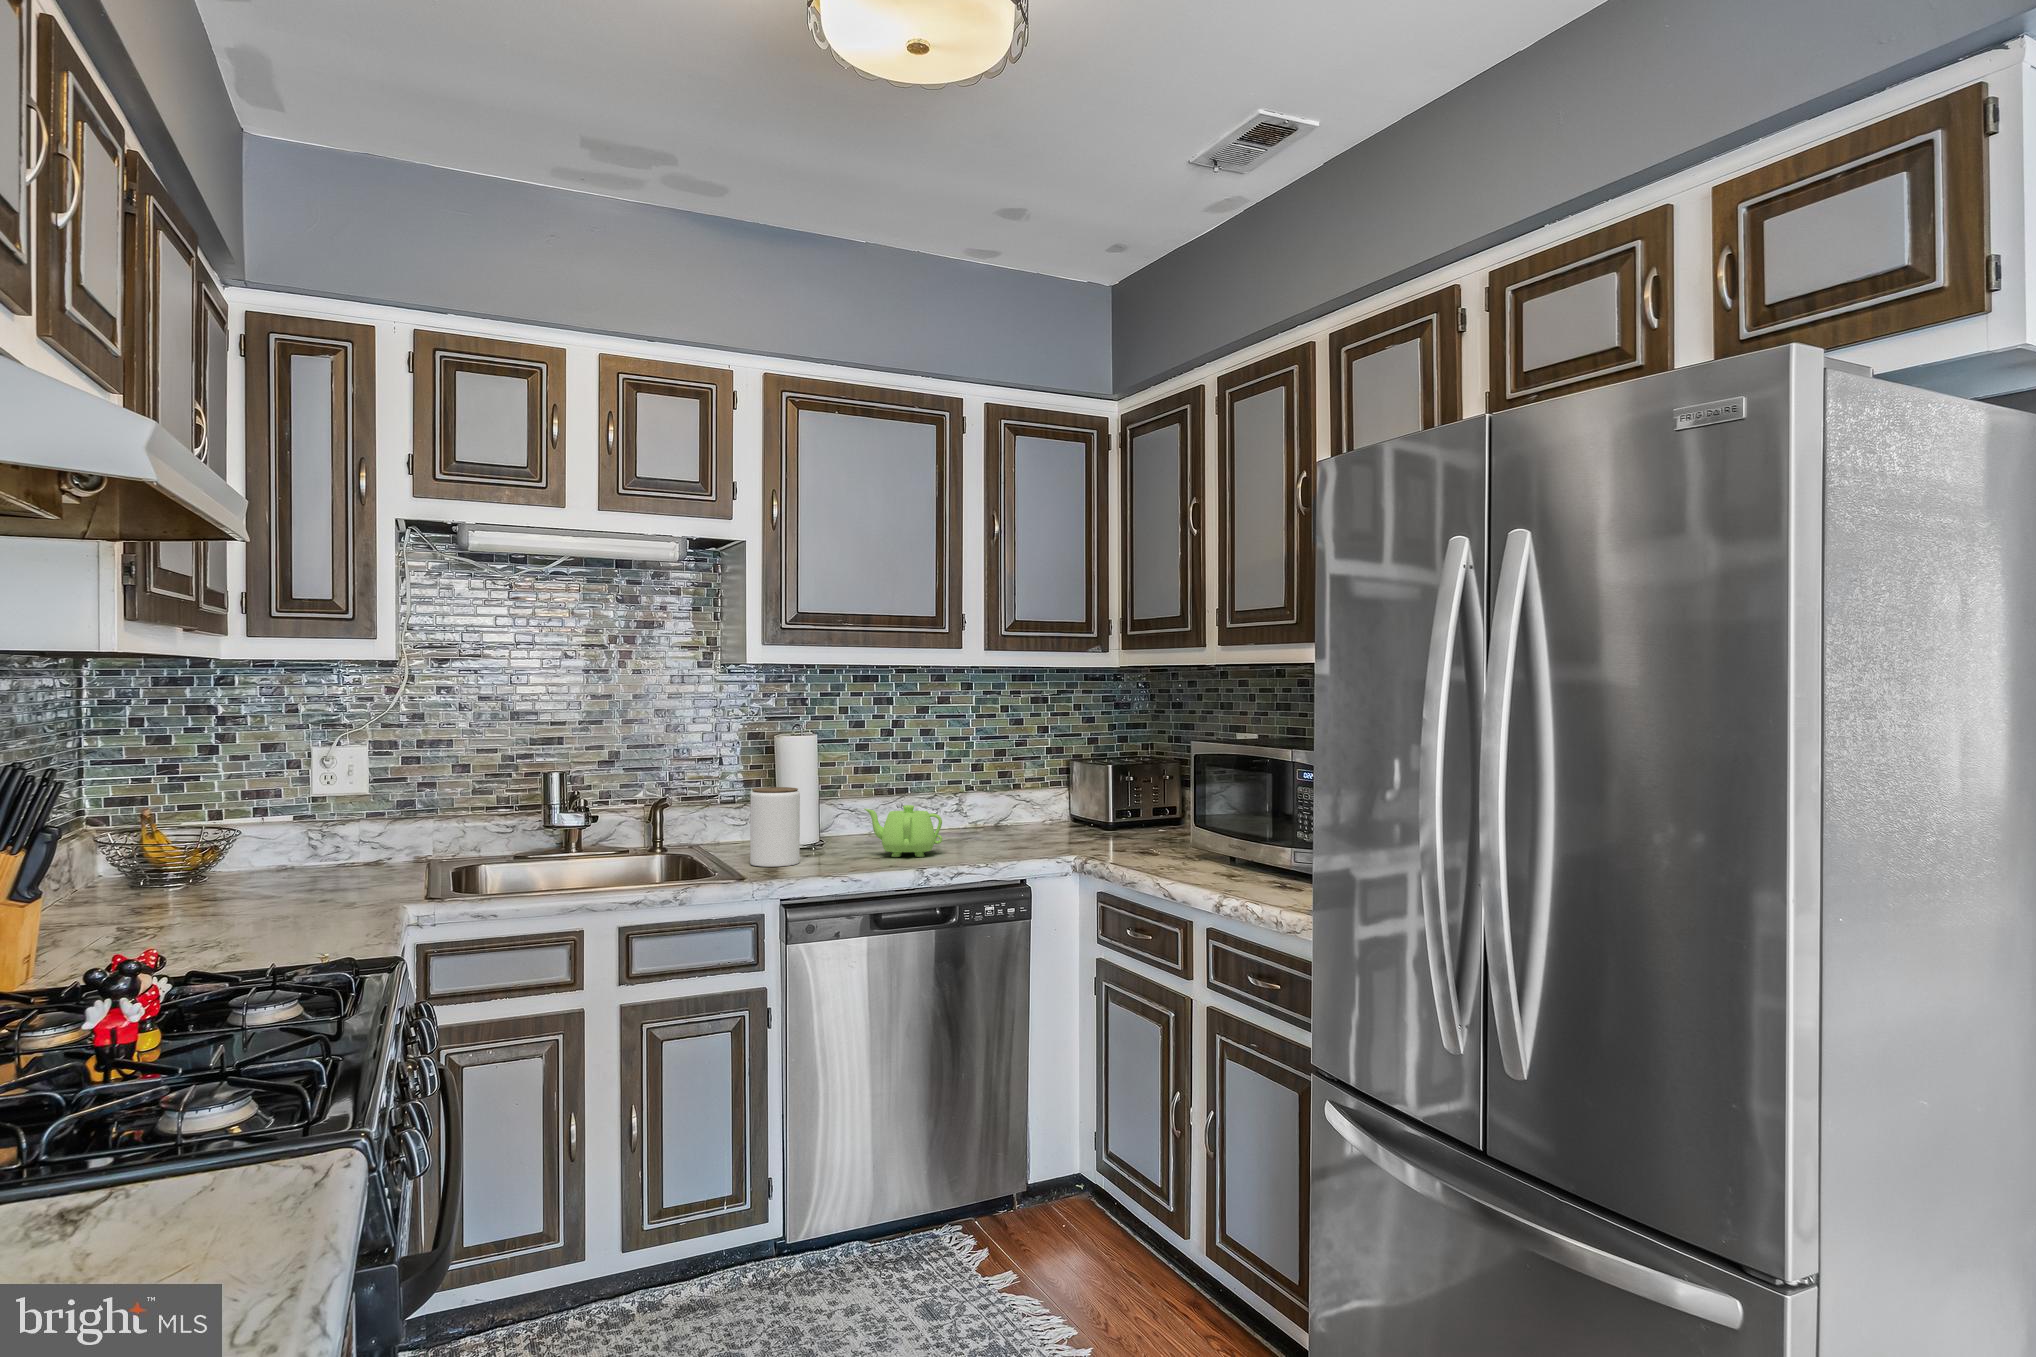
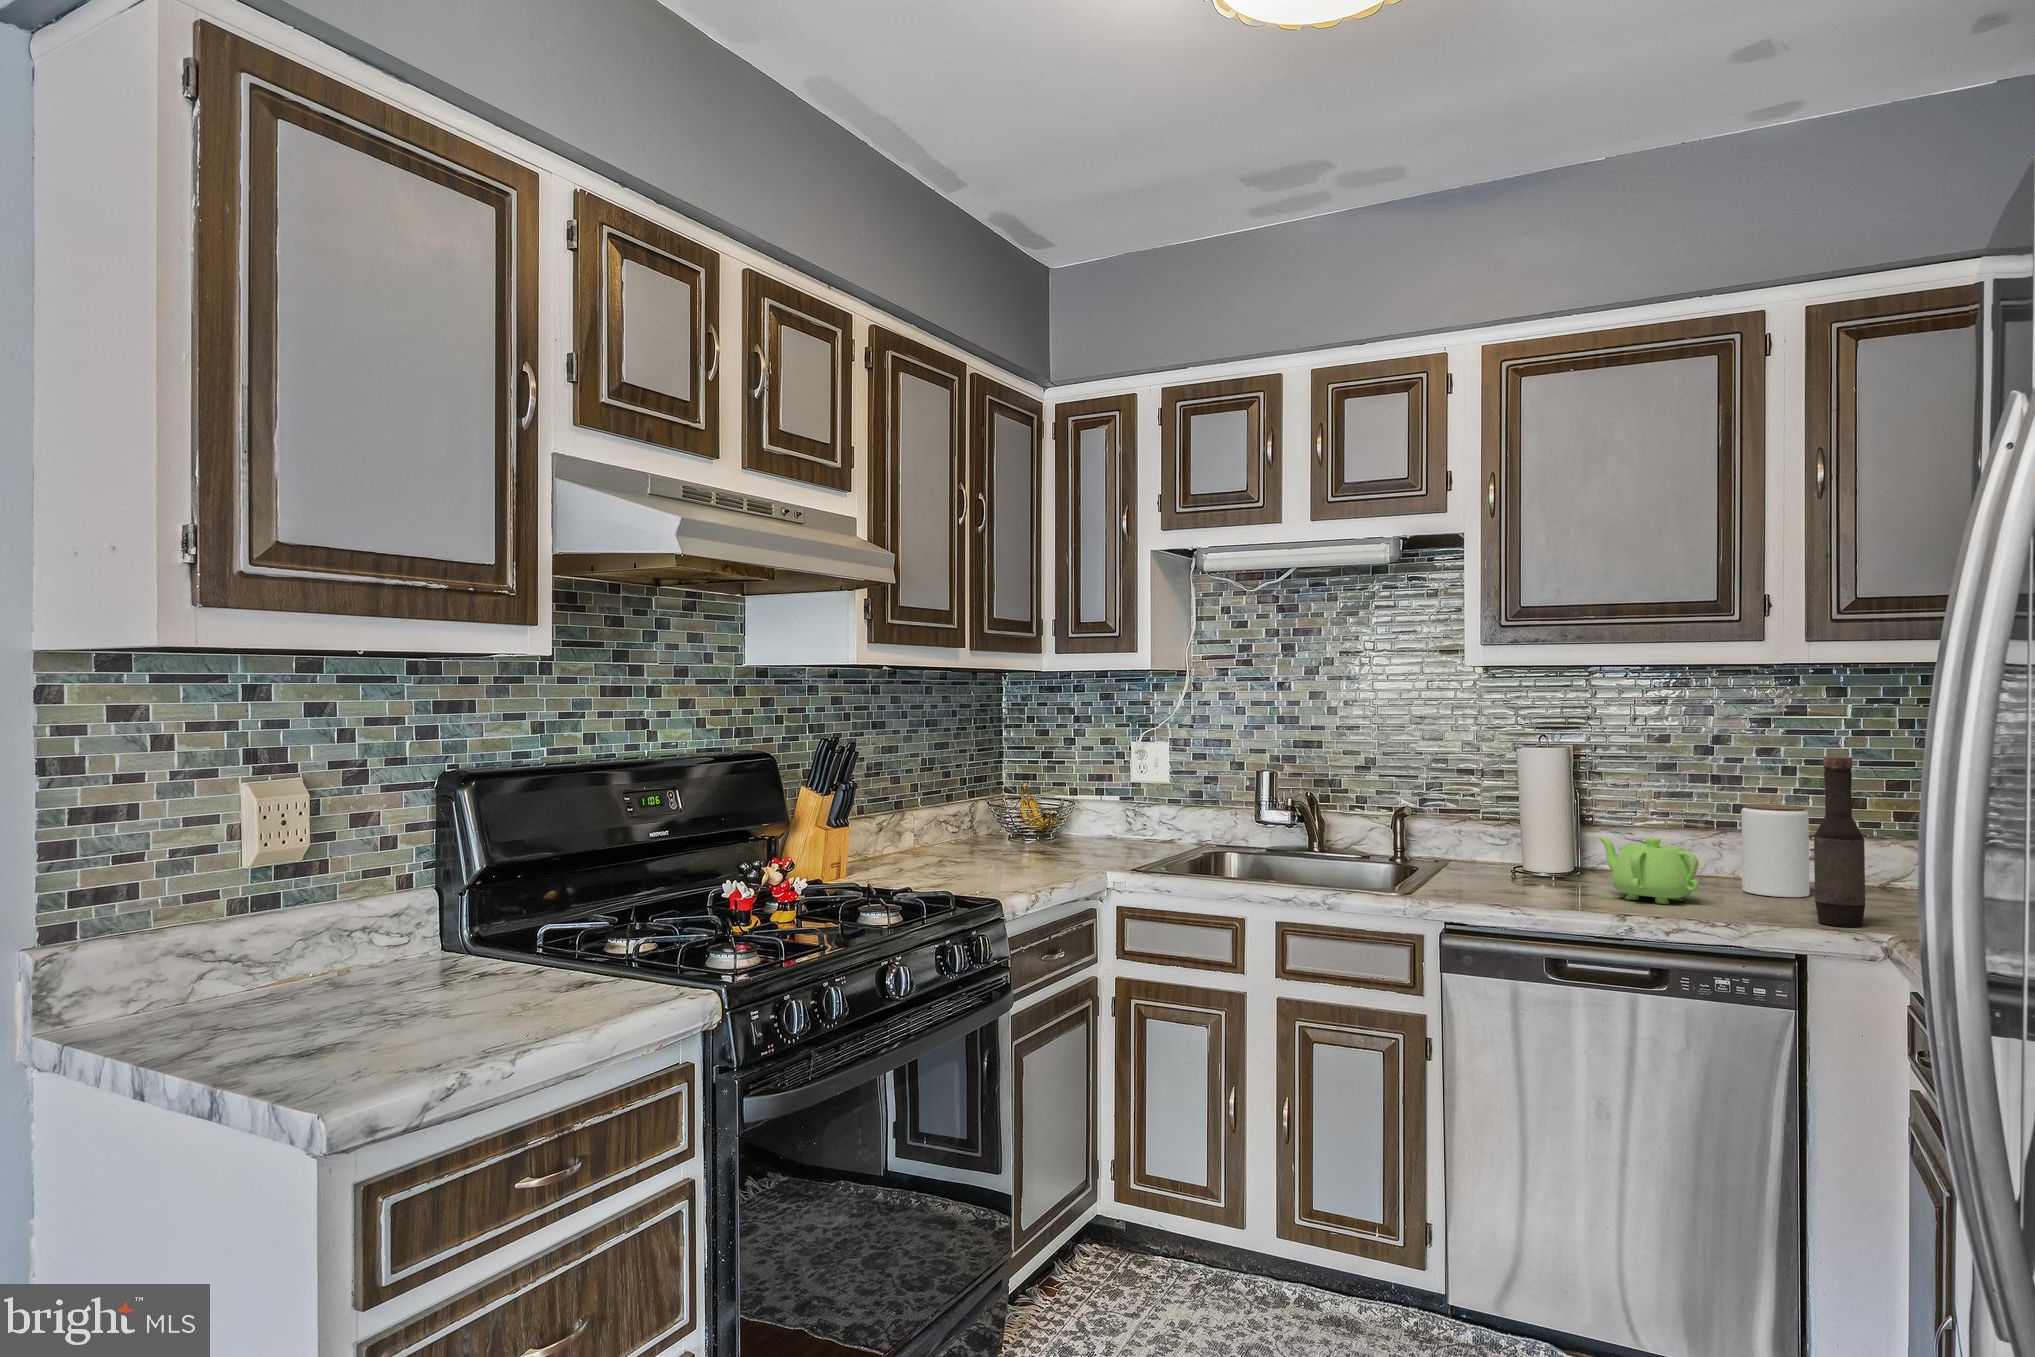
bottle: none [1024,735,1054,855] -> present [1814,756,1865,927]
jar: present [750,787,800,867] -> present [1741,804,1810,897]

